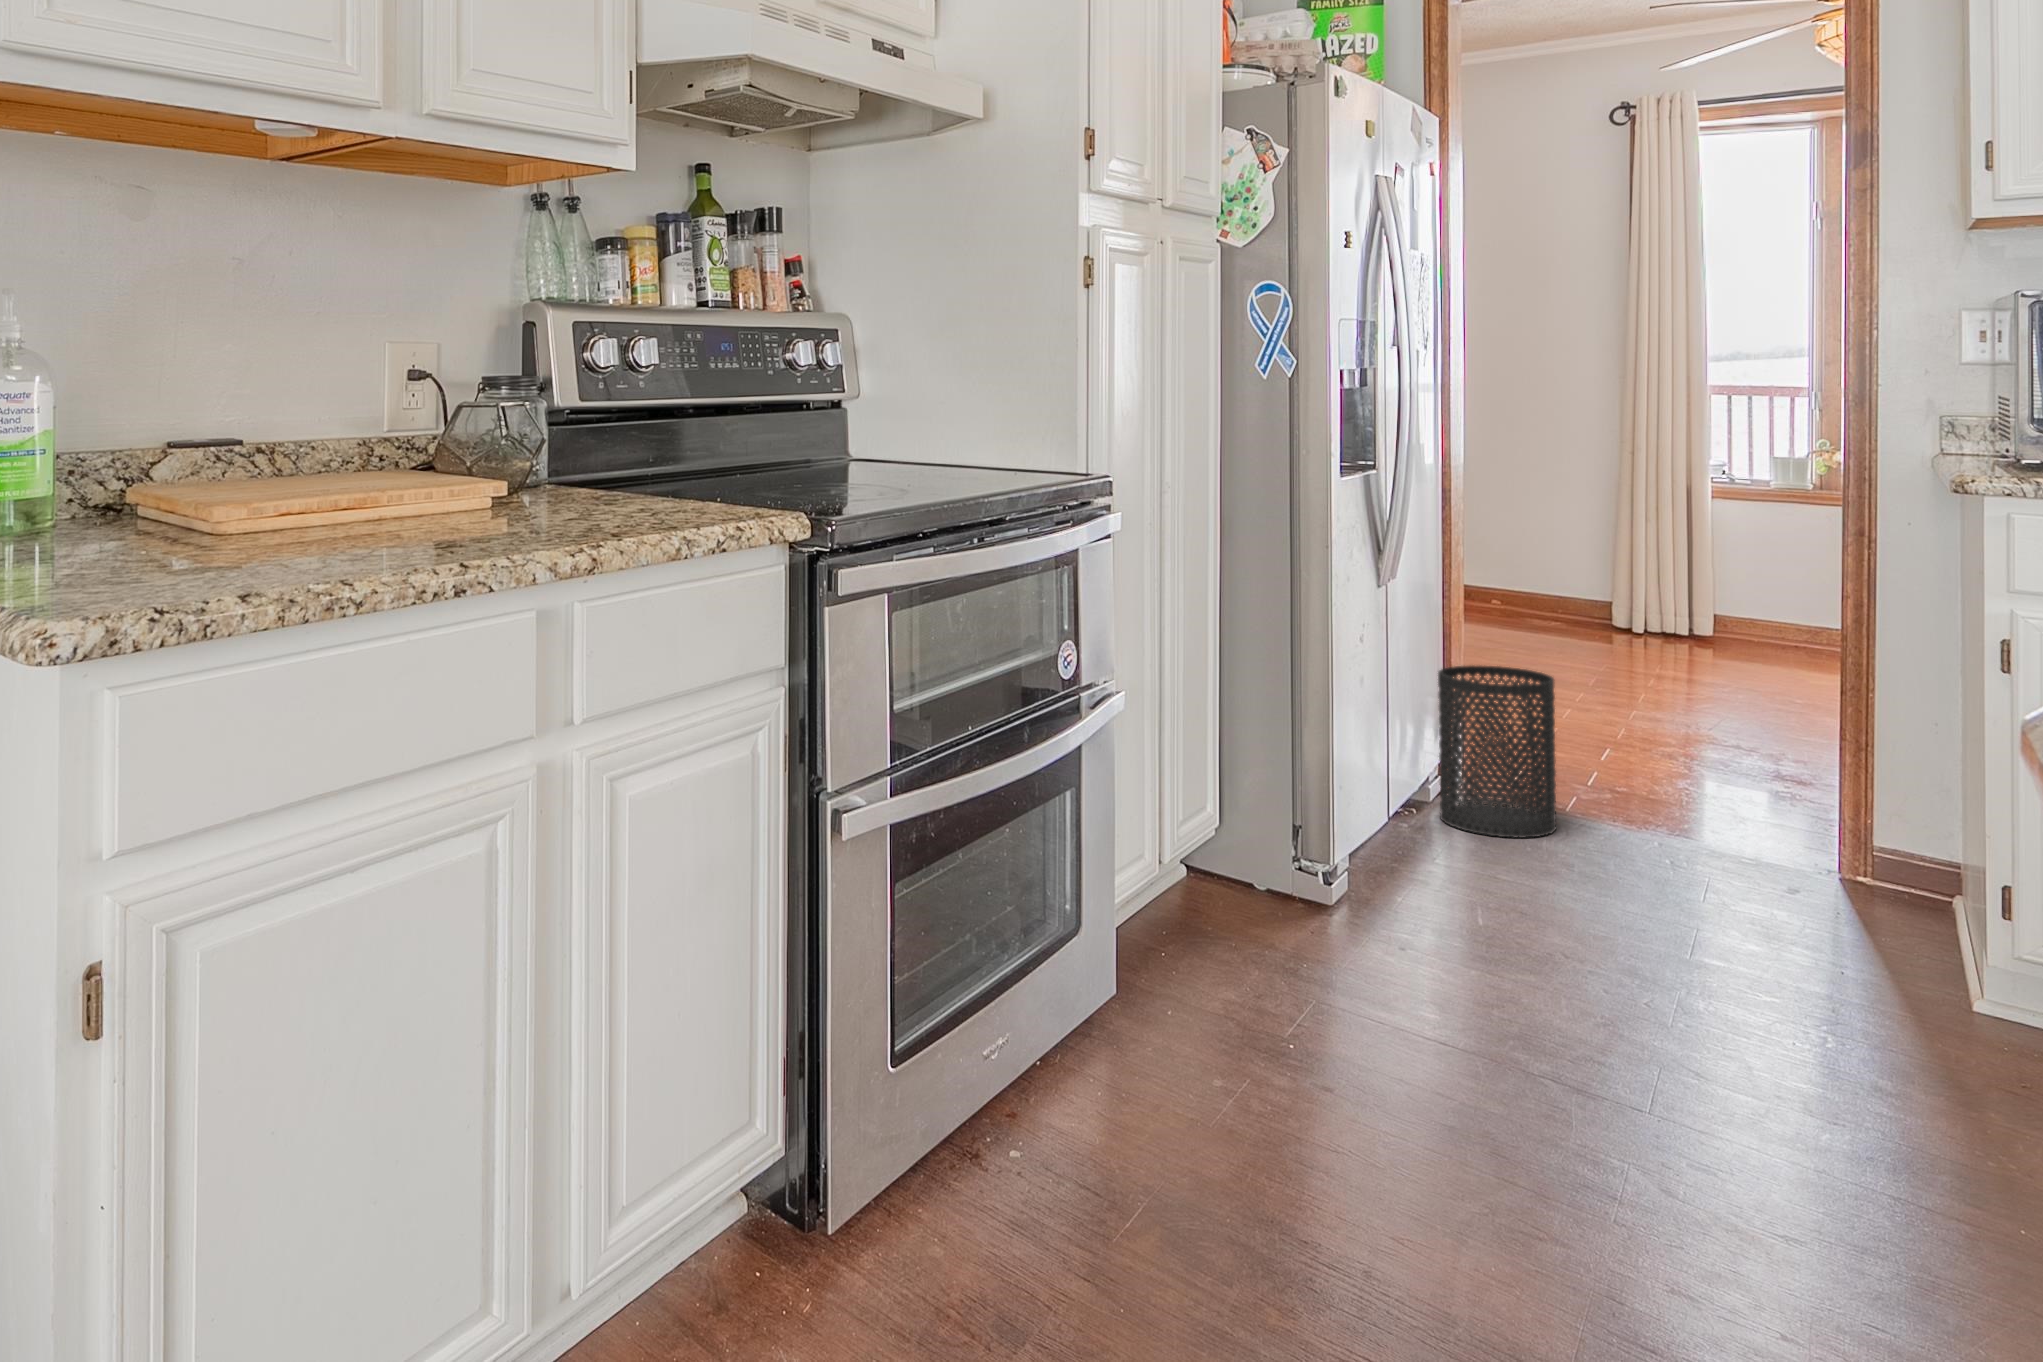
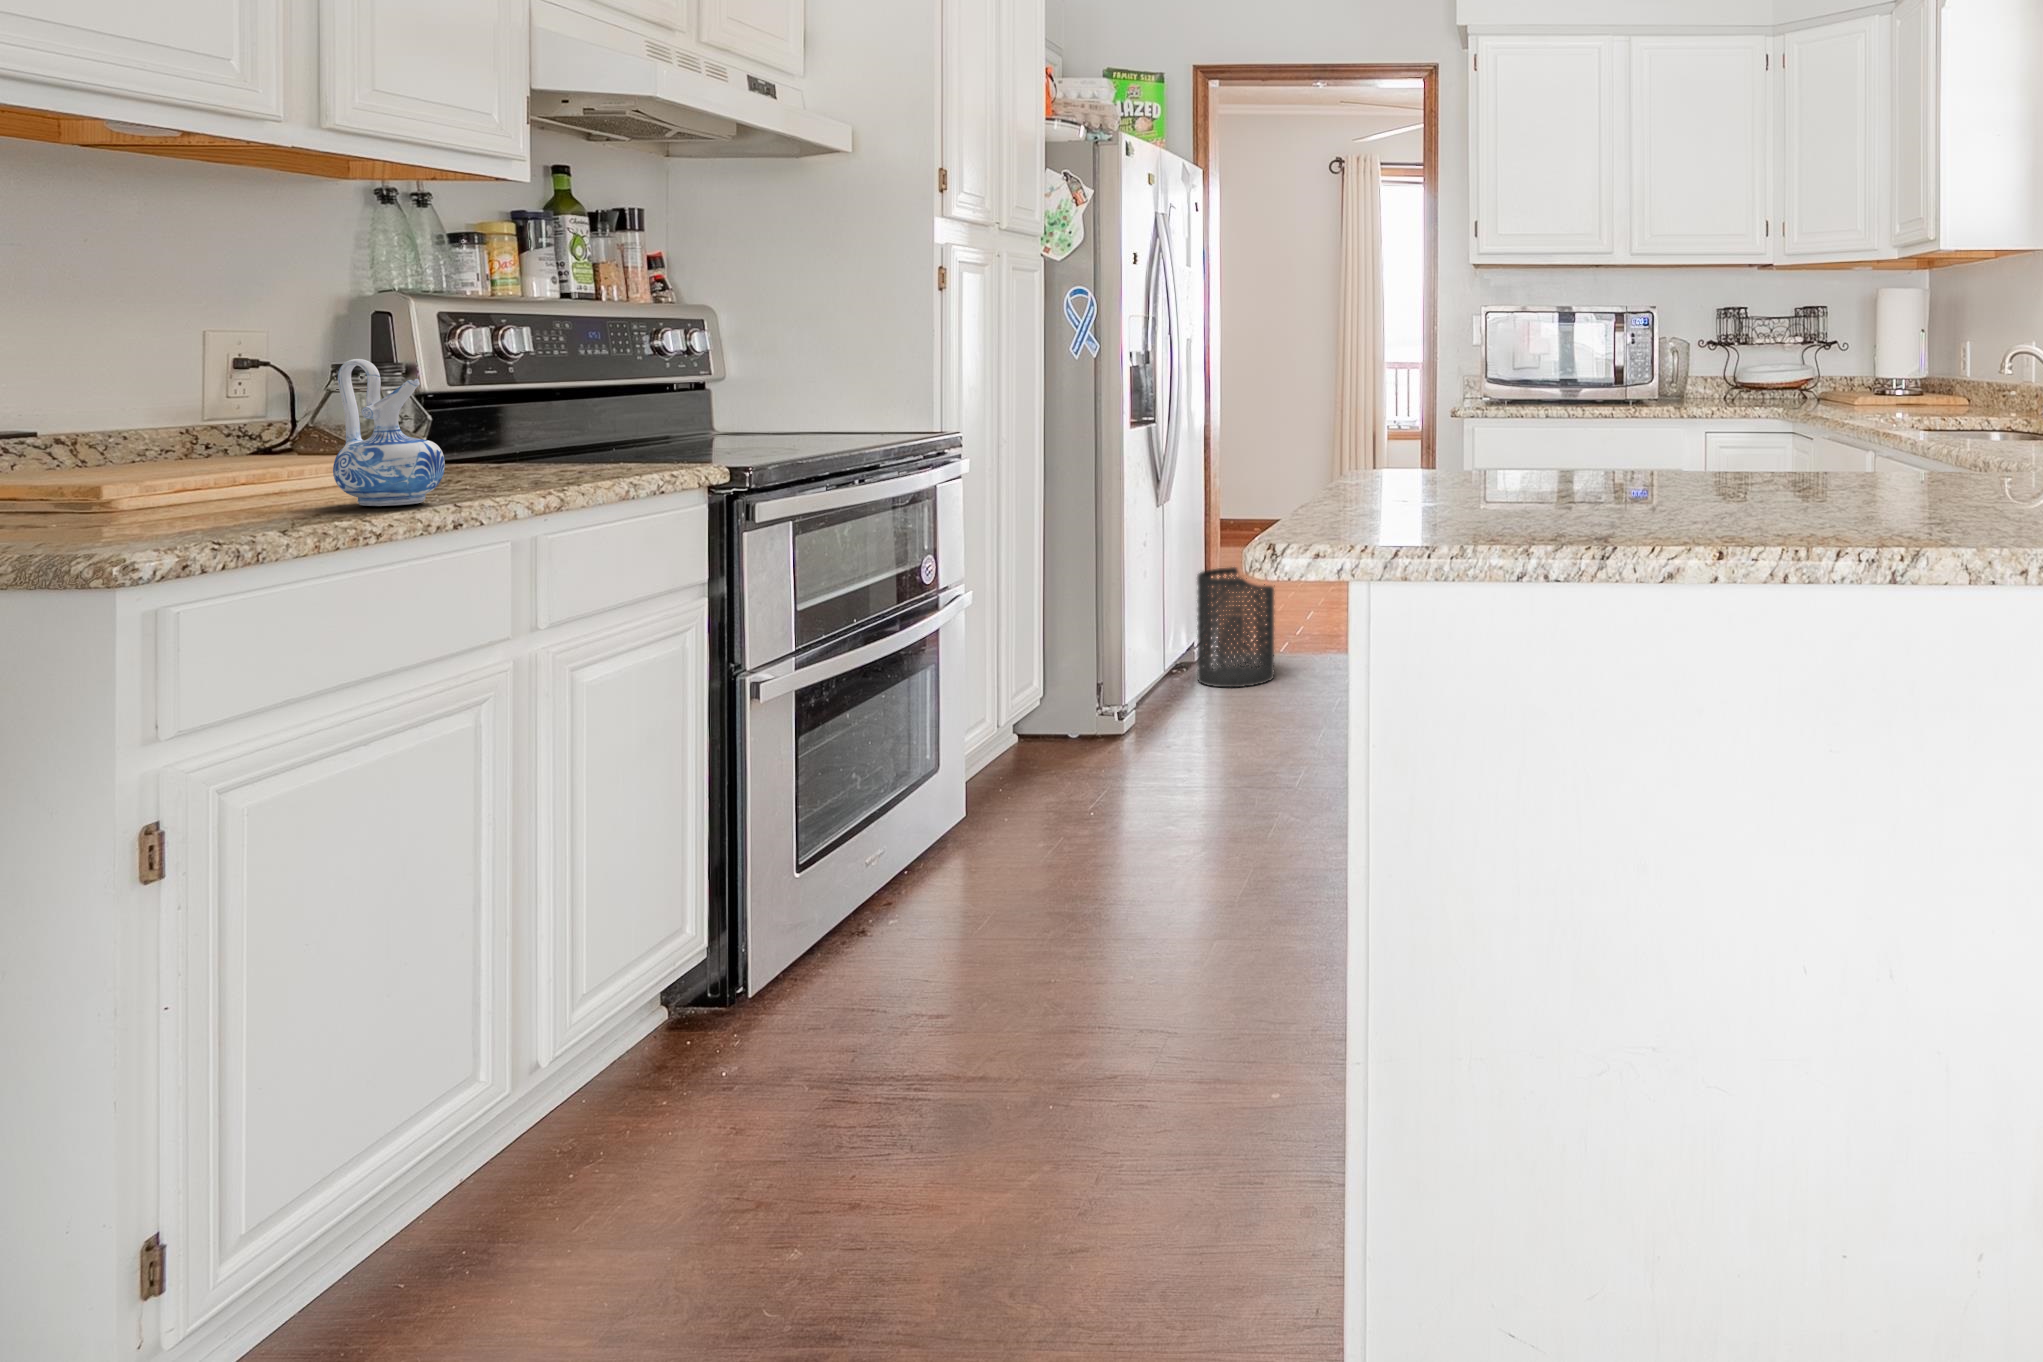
ceramic pitcher: none [441,365,542,534] -> present [333,359,445,506]

